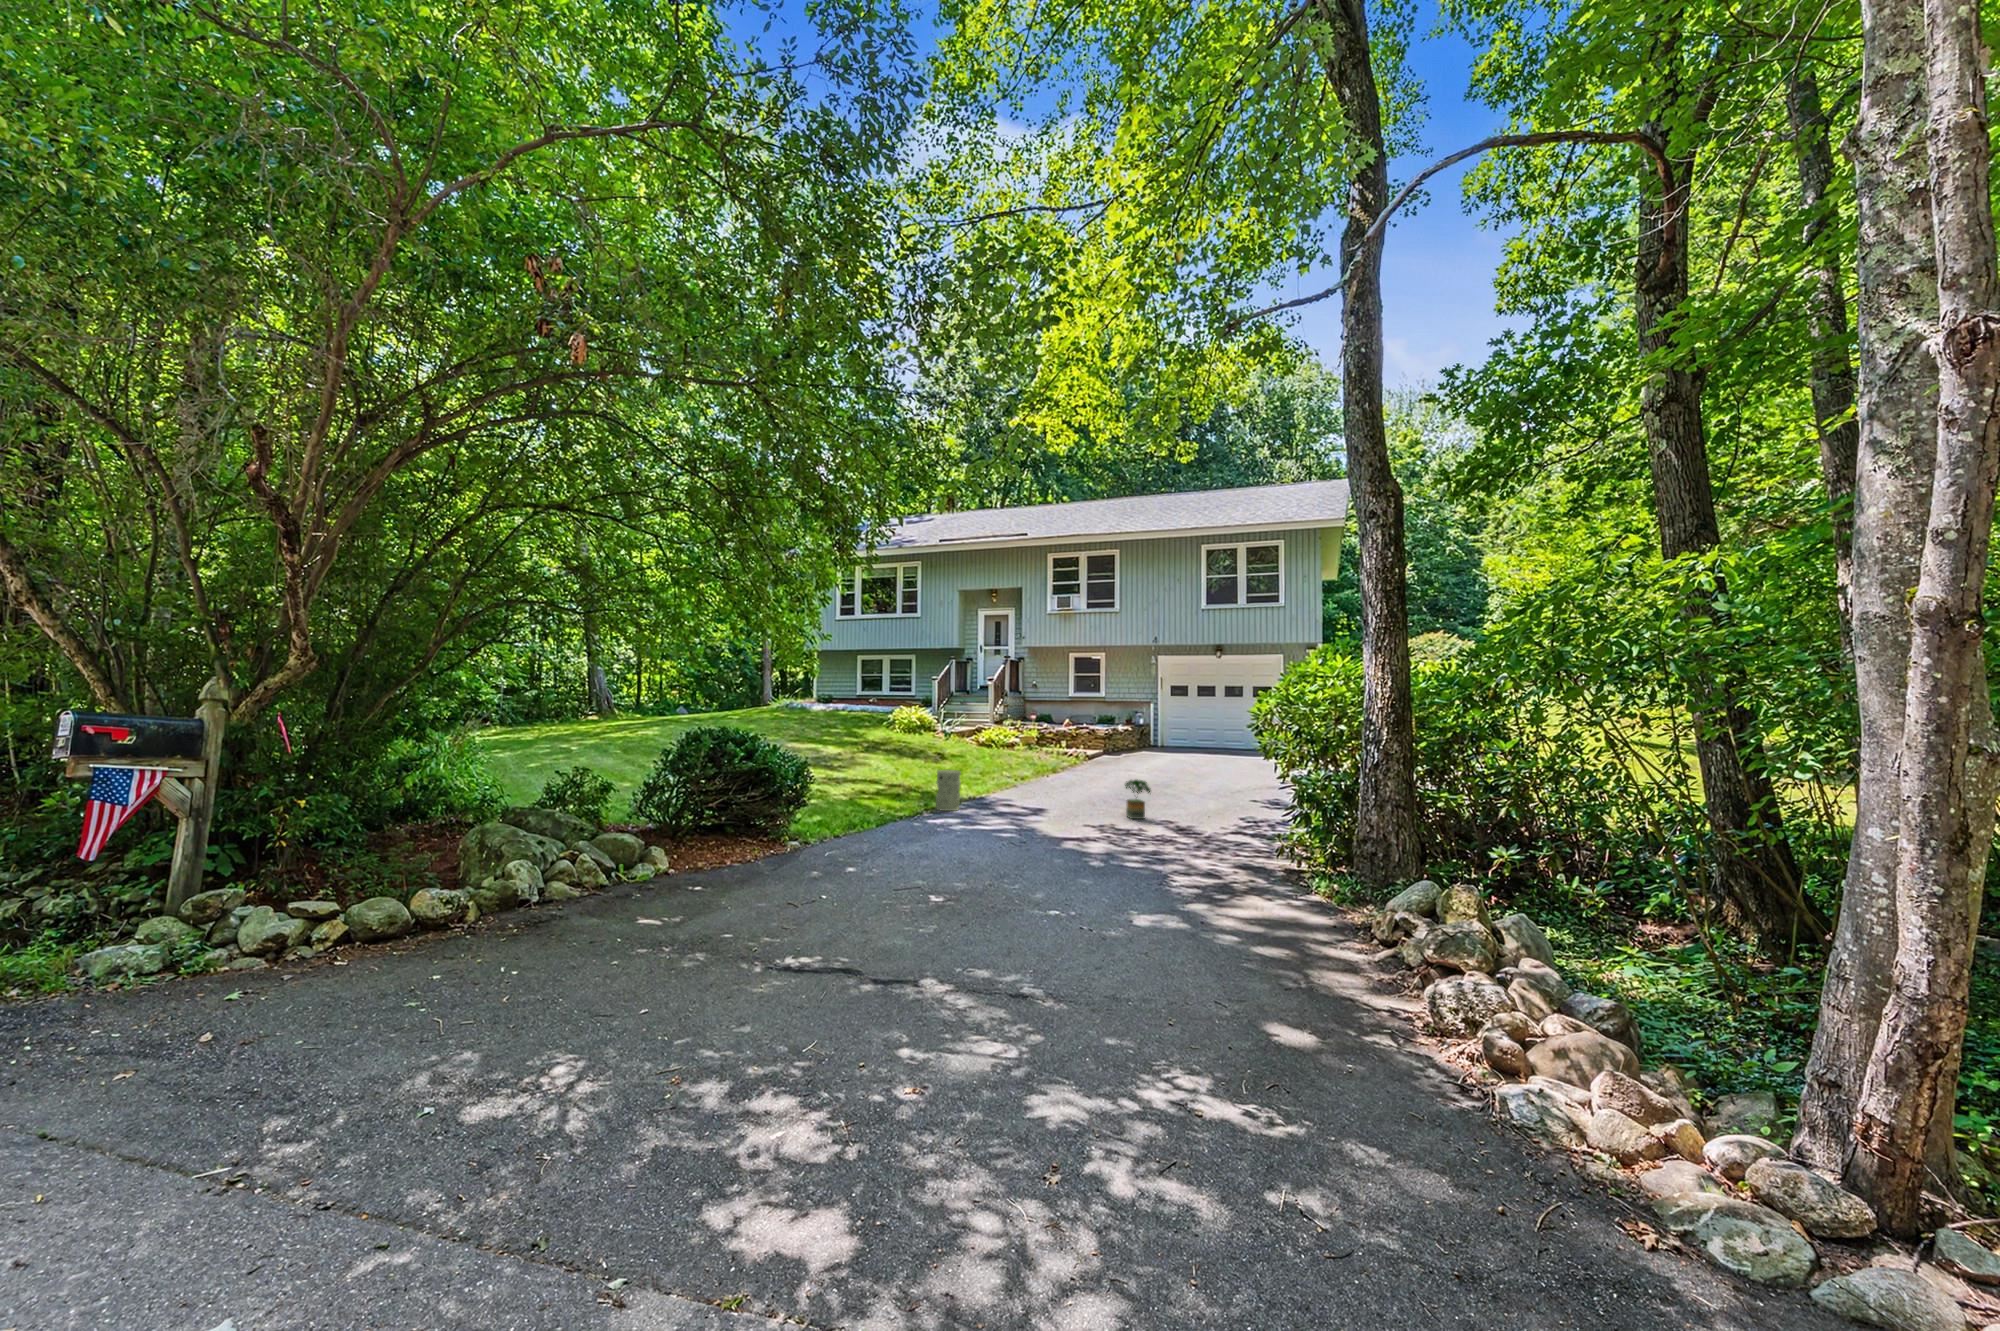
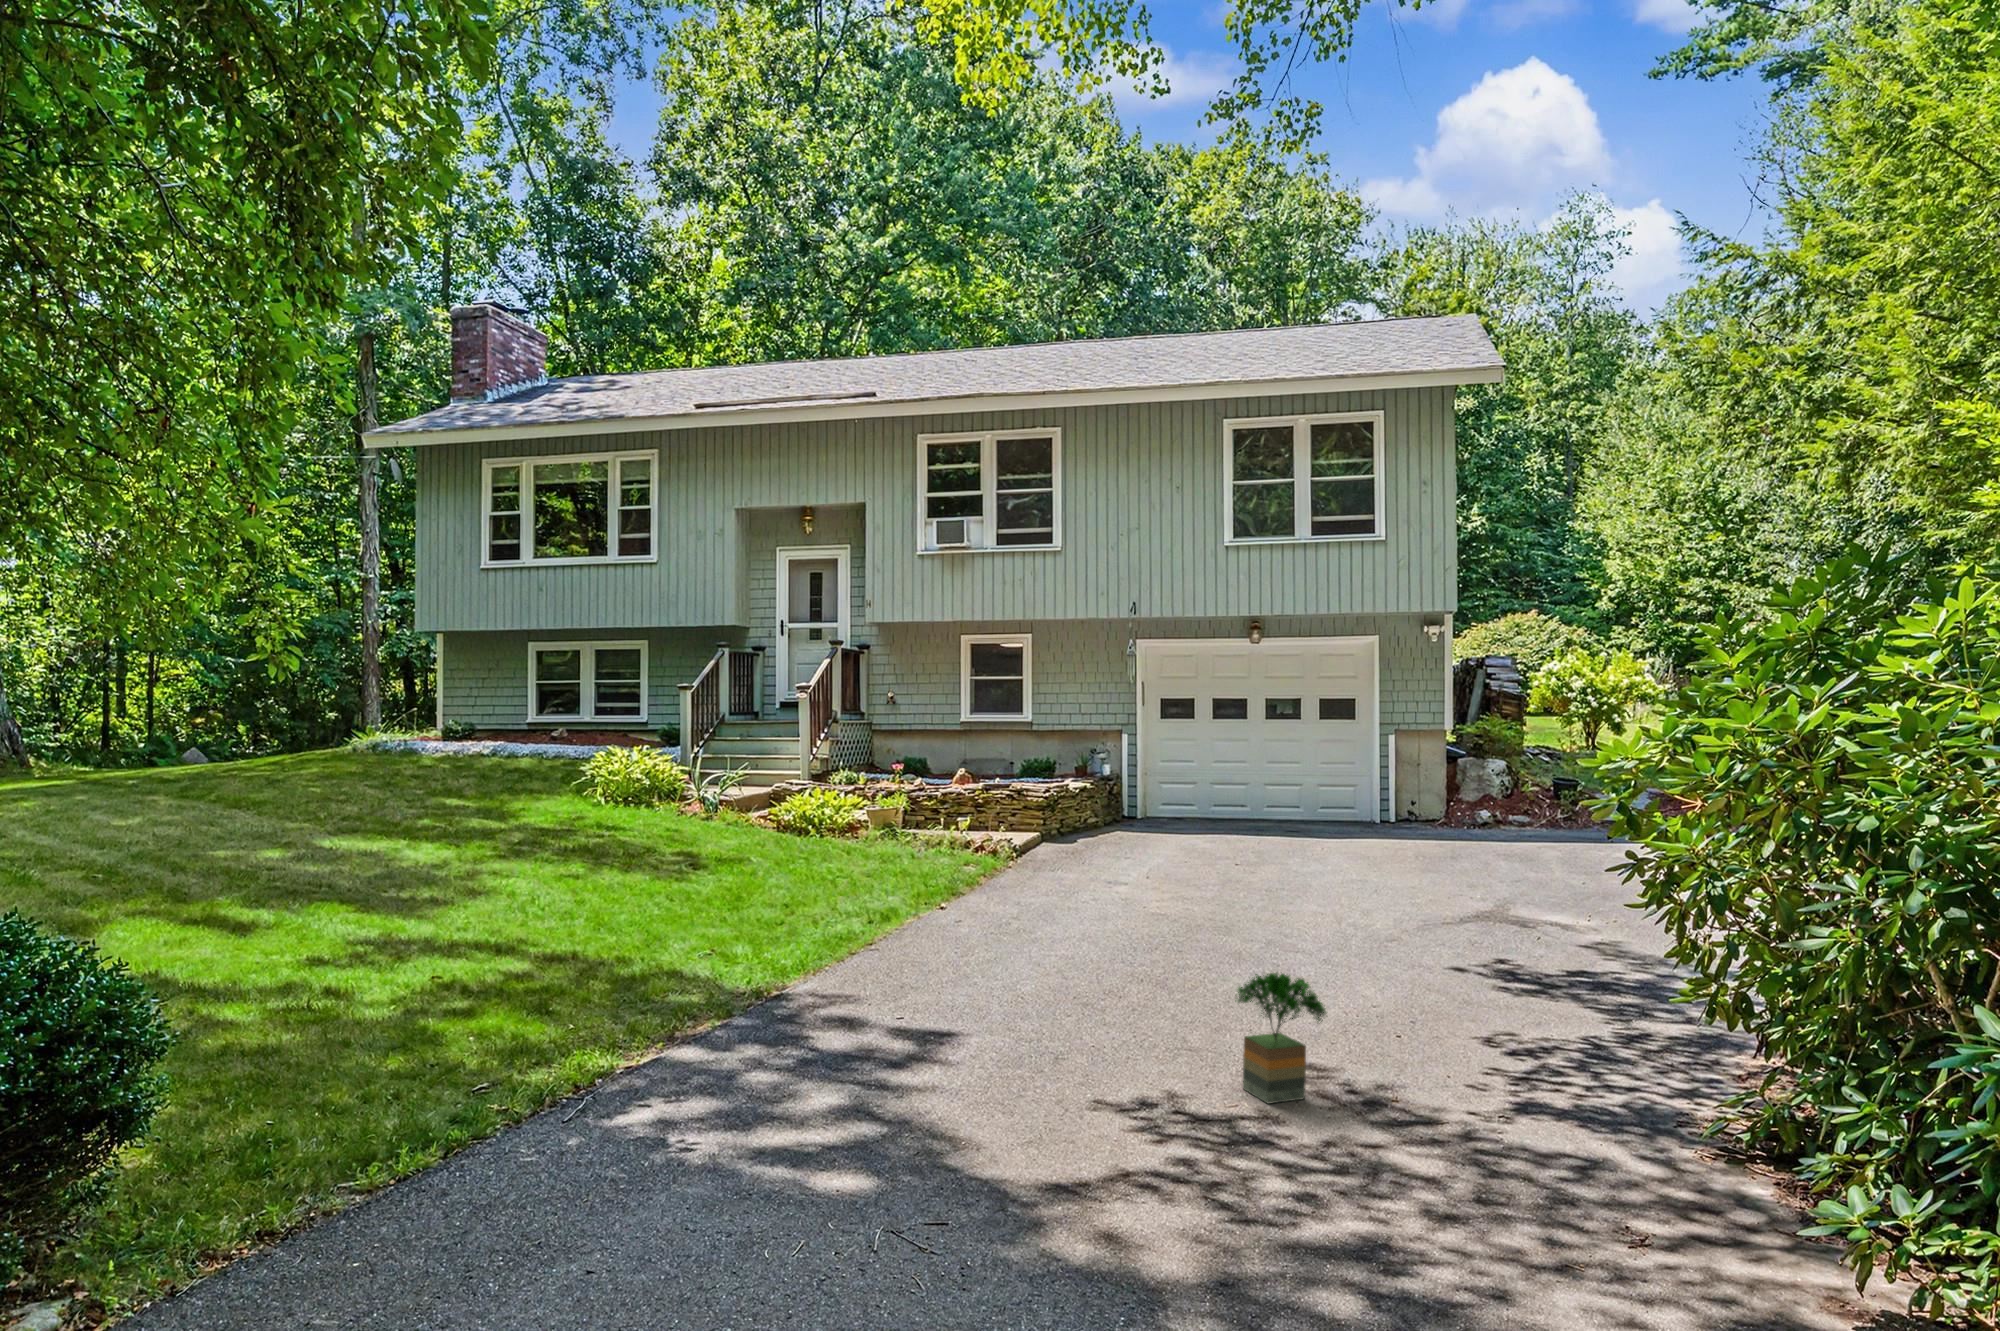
trash can: present [936,770,961,811] -> none [633,960,719,1109]

